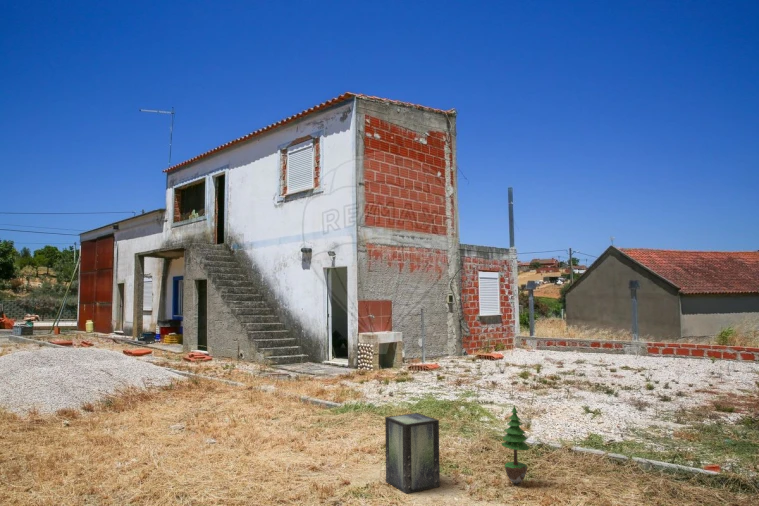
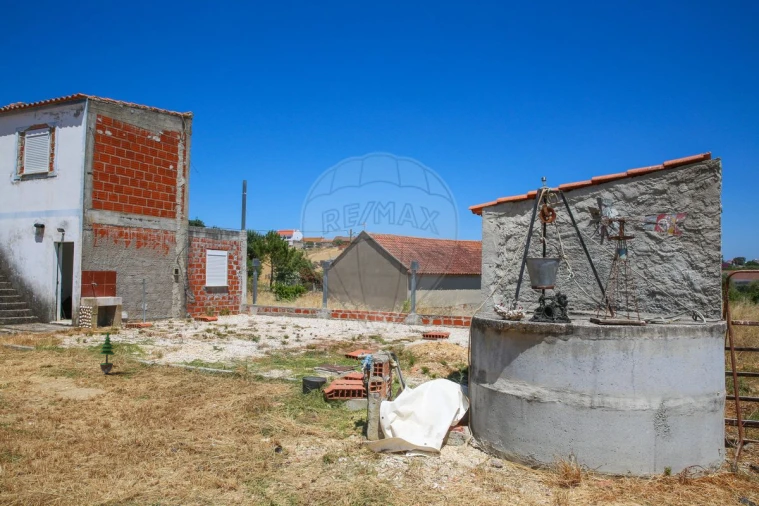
storage box: present [385,413,440,494] -> none [27,338,60,378]

